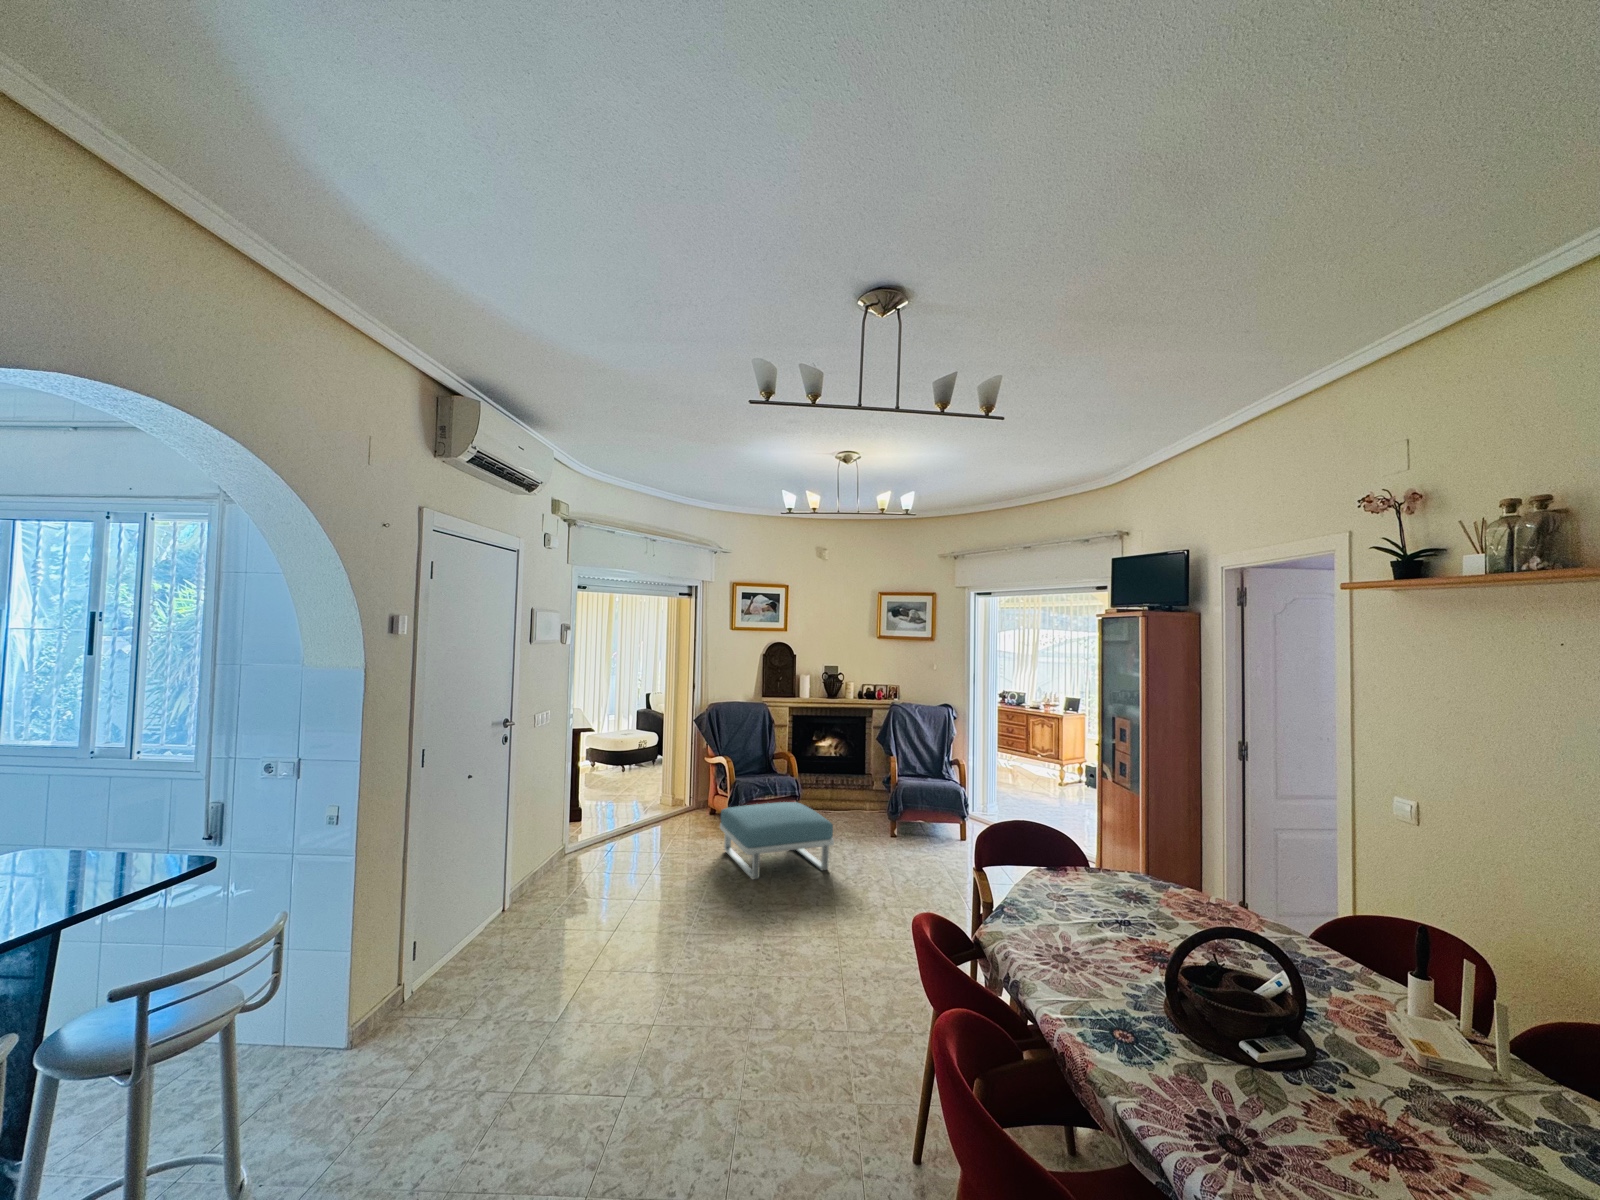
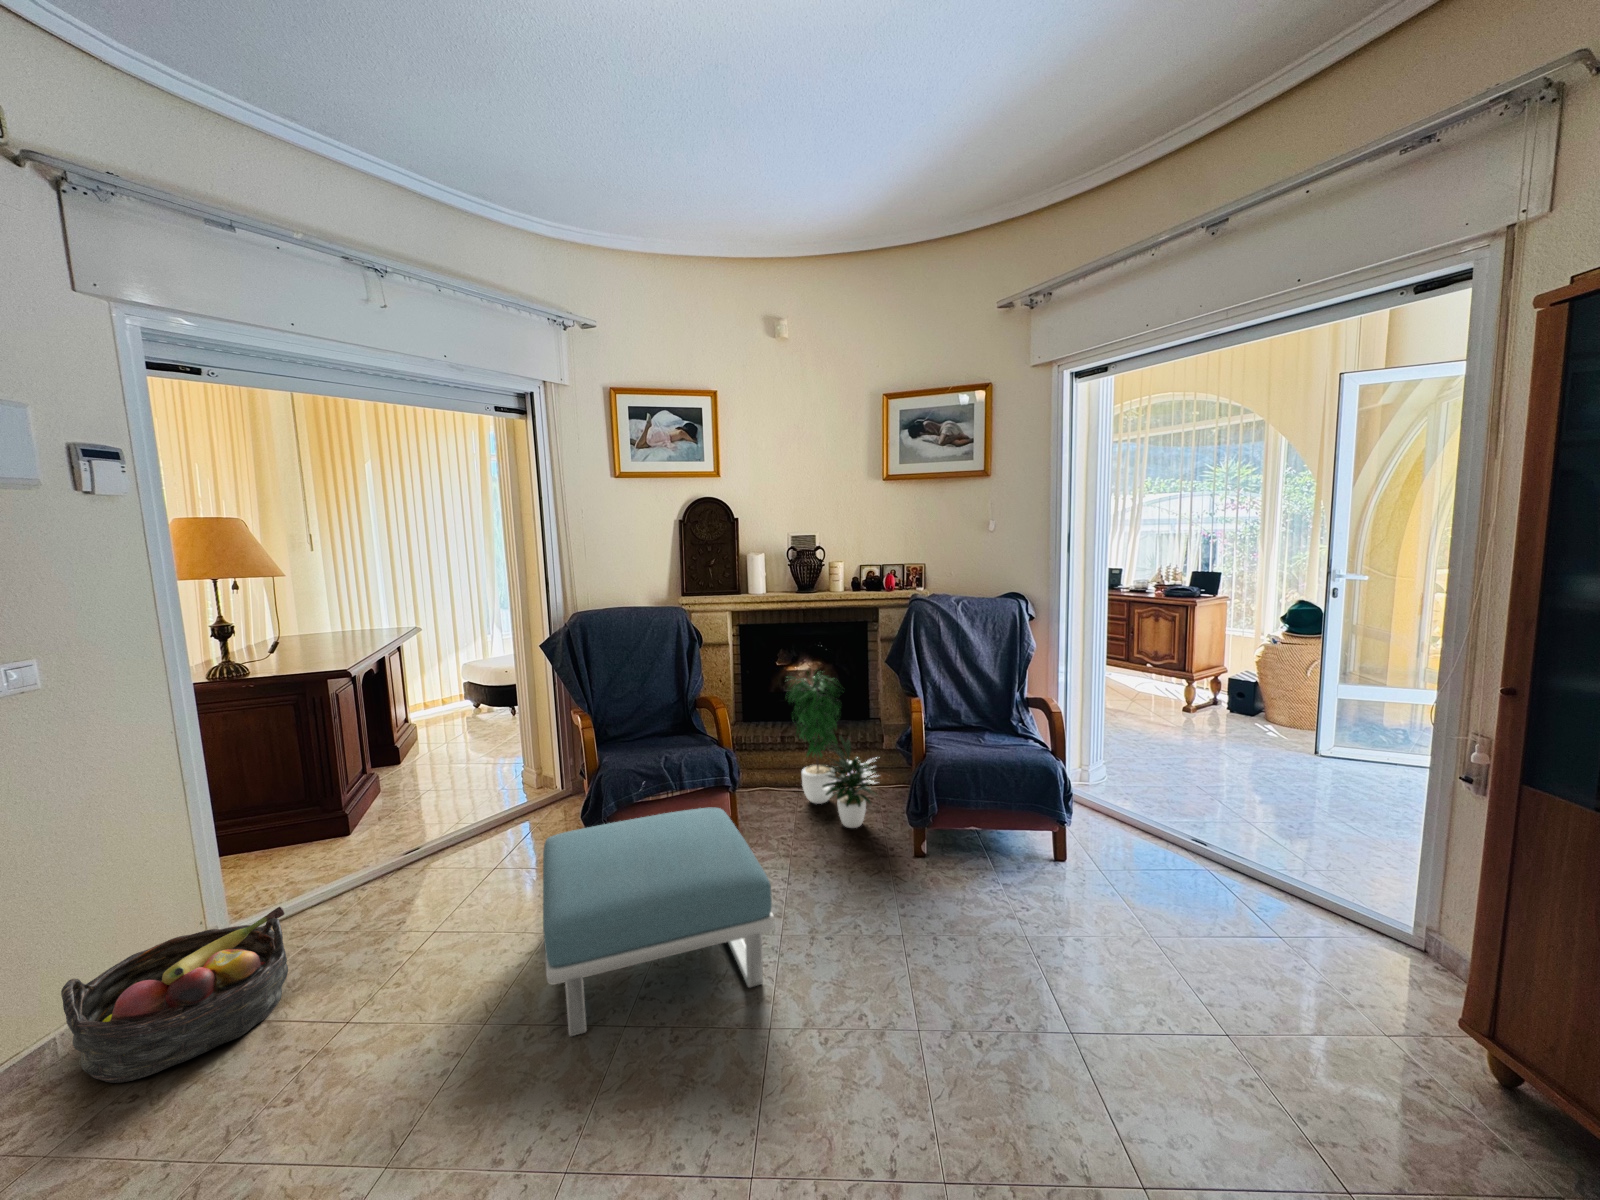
potted plant: none [820,738,874,827] -> present [787,673,875,828]
basket: none [550,827,623,885] -> present [61,907,288,1083]

